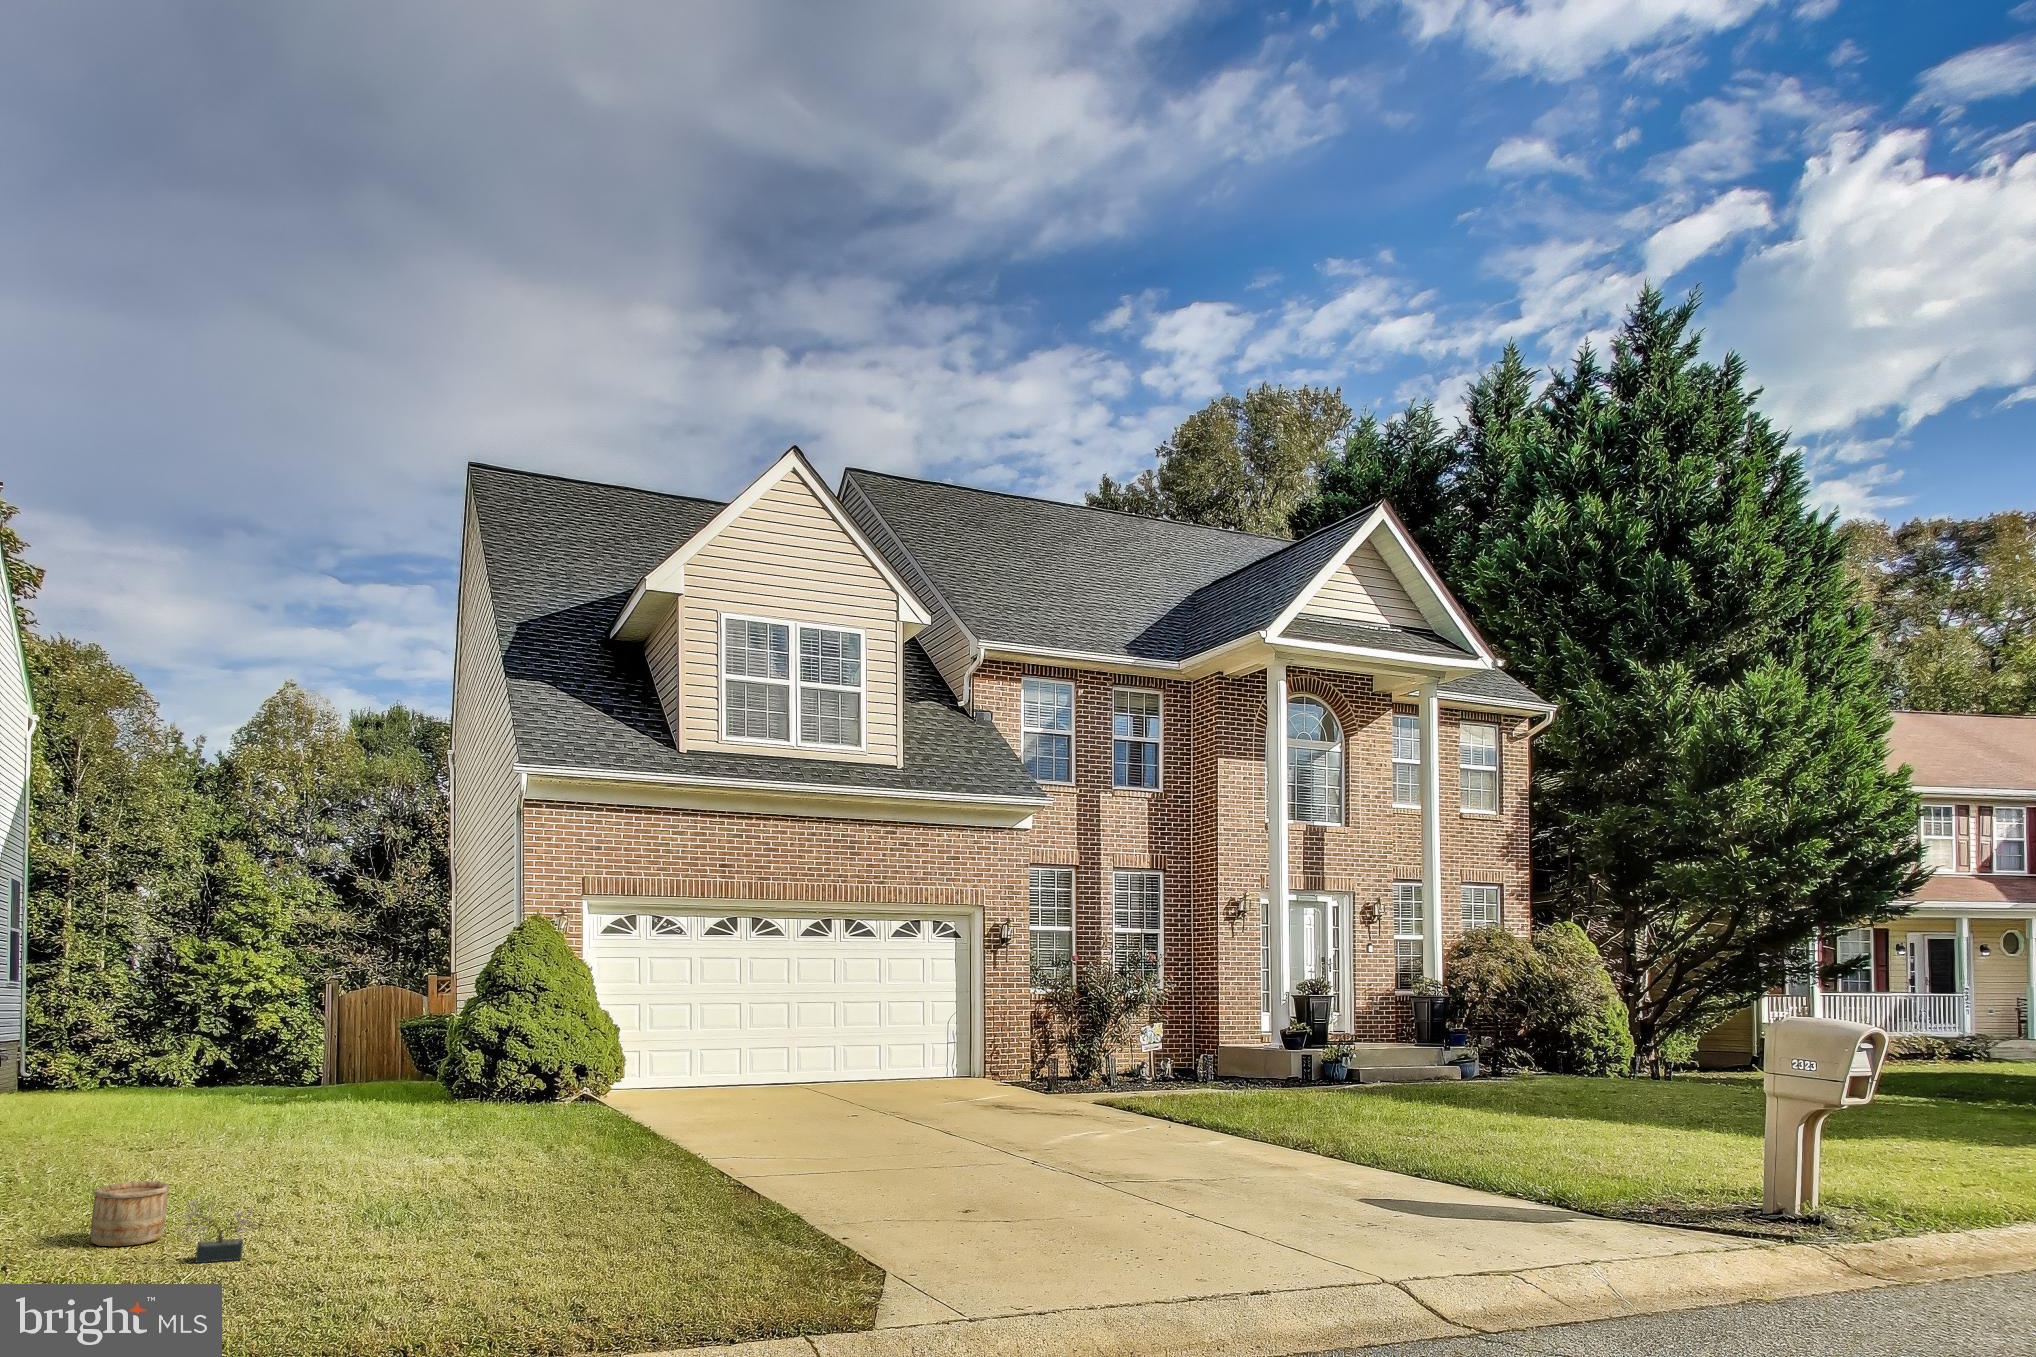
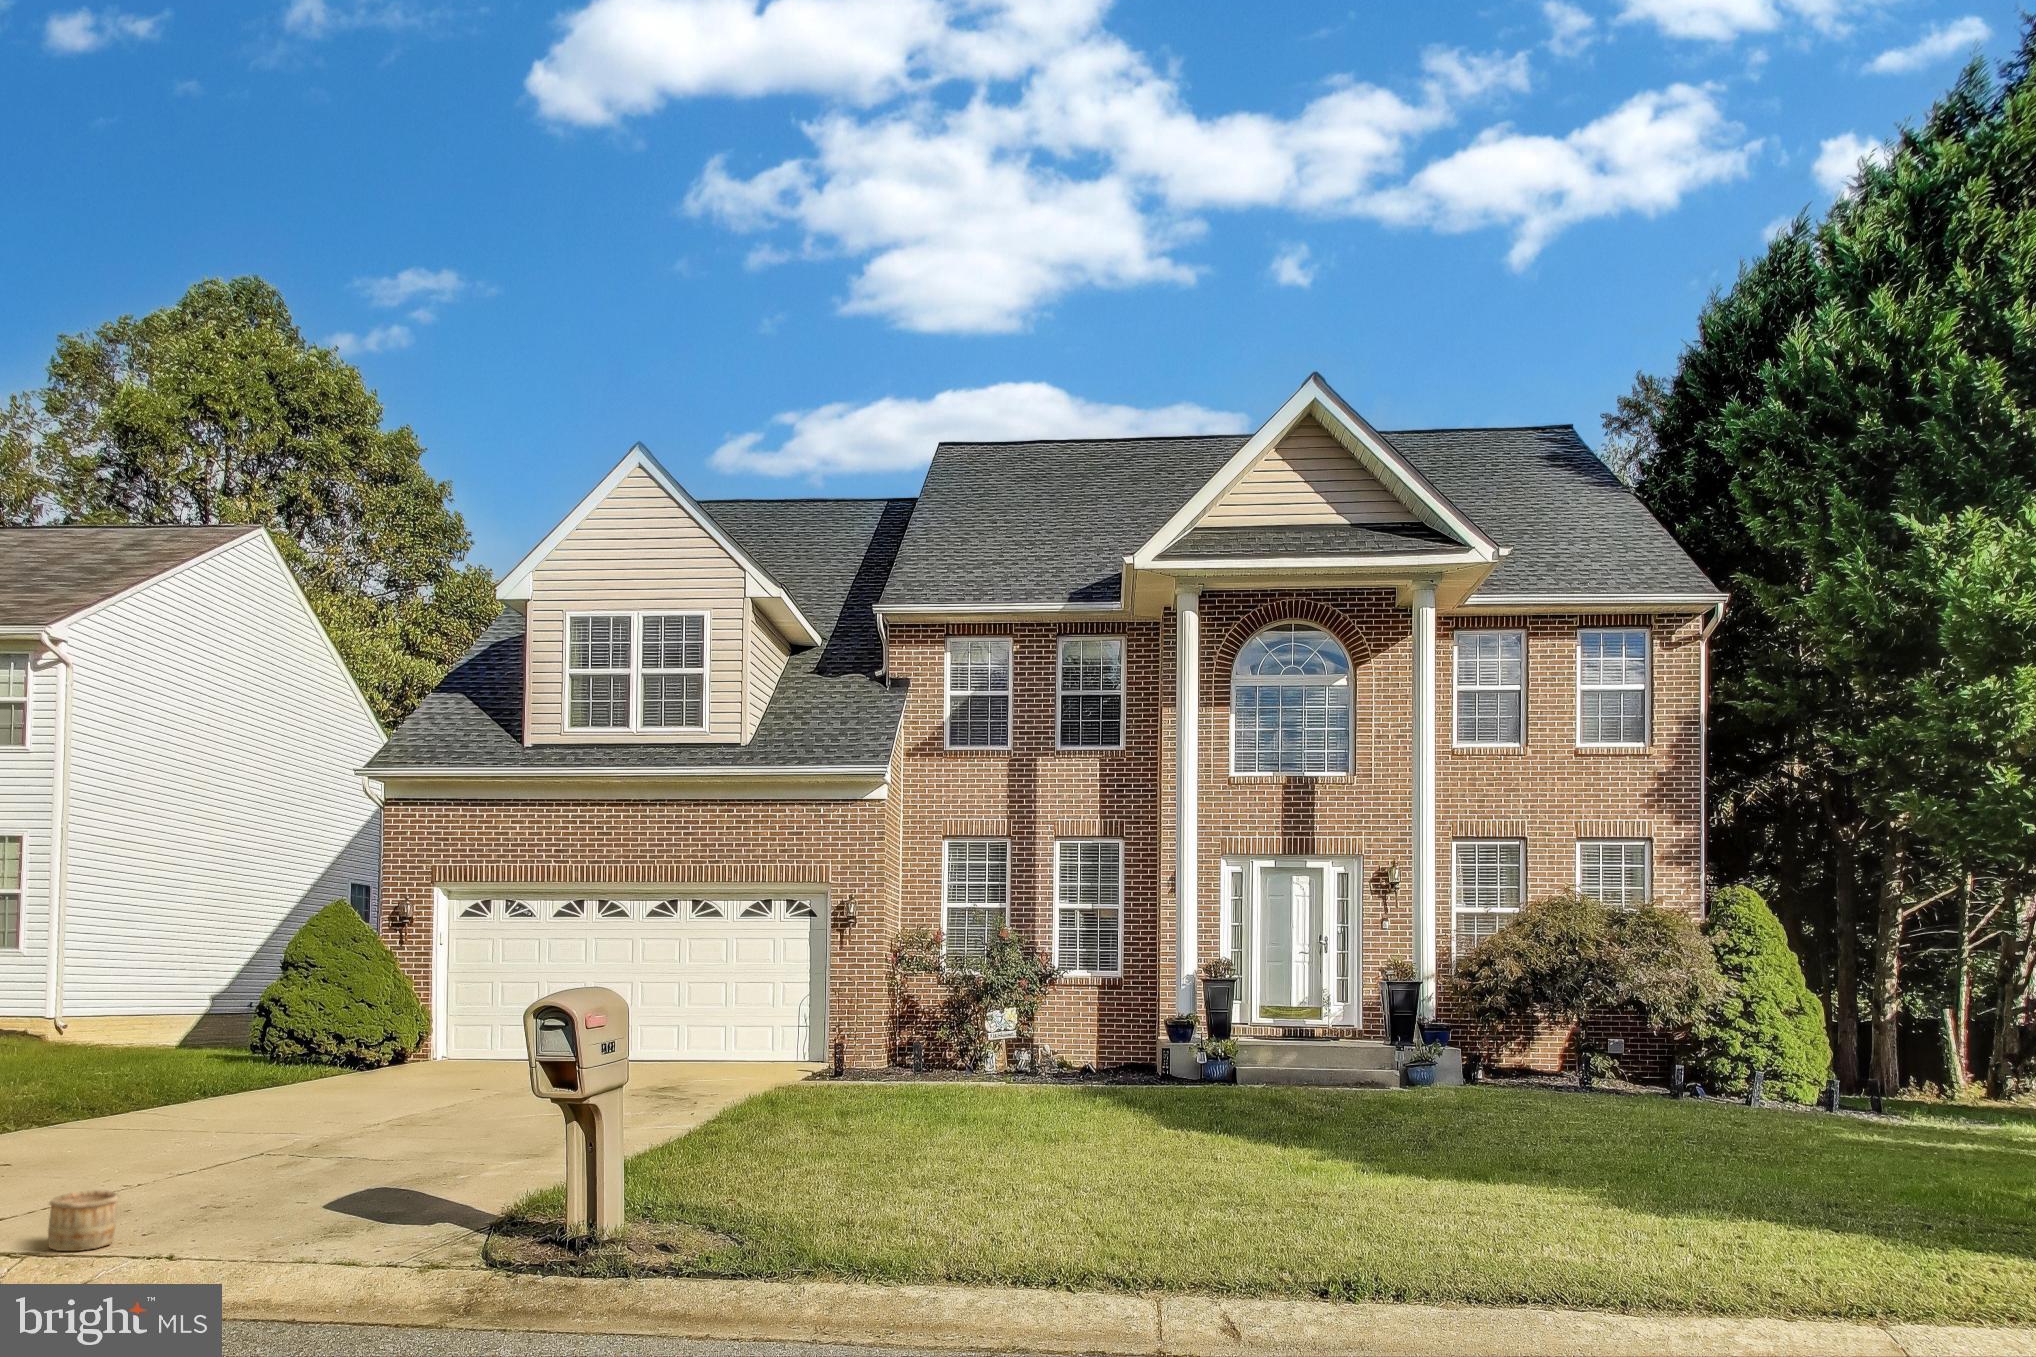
decorative plant: present [178,1199,257,1263] -> none [141,1208,215,1266]

